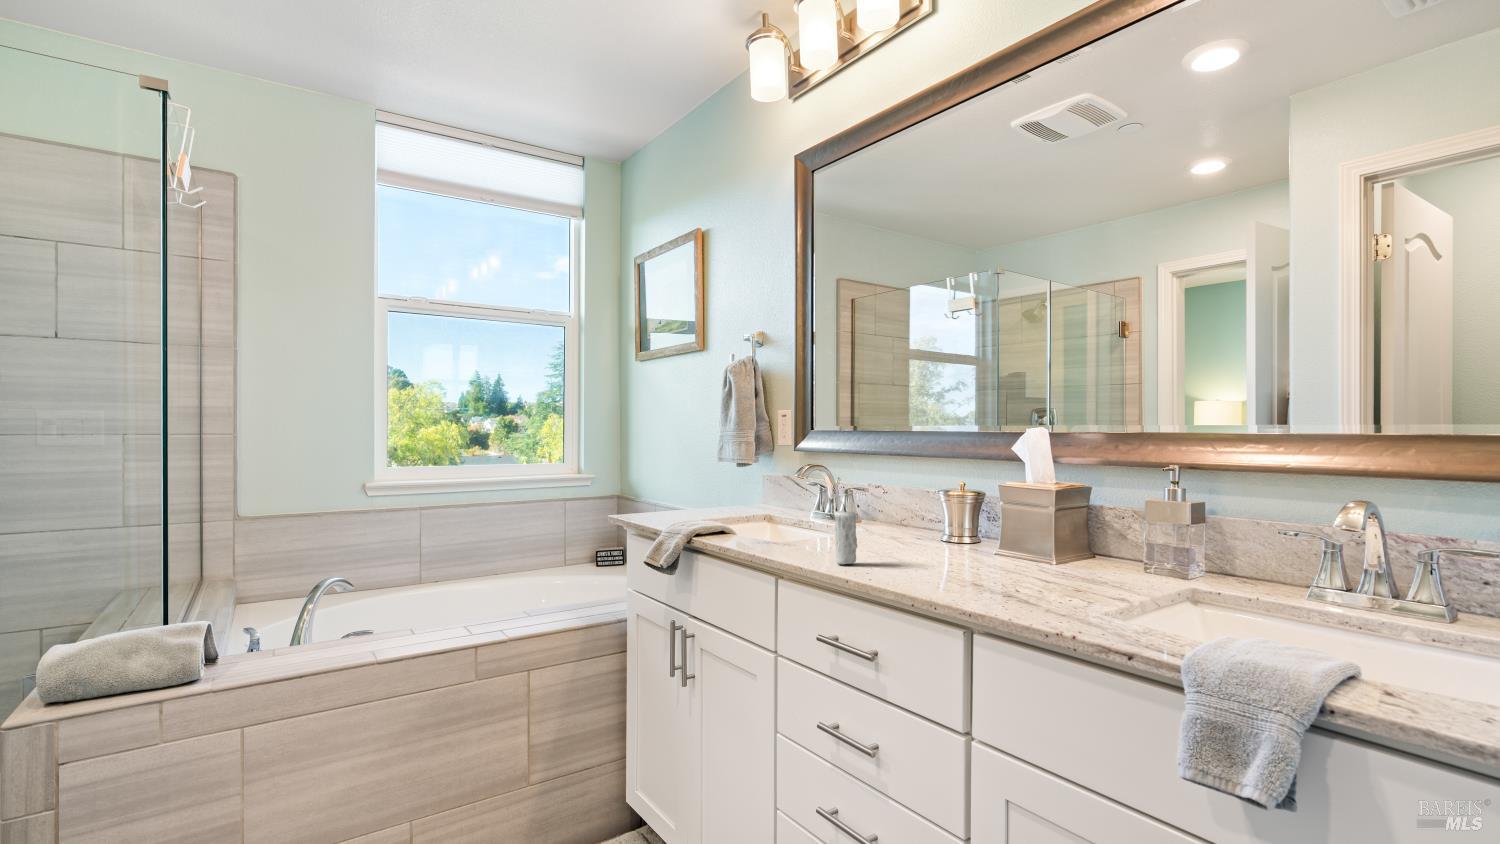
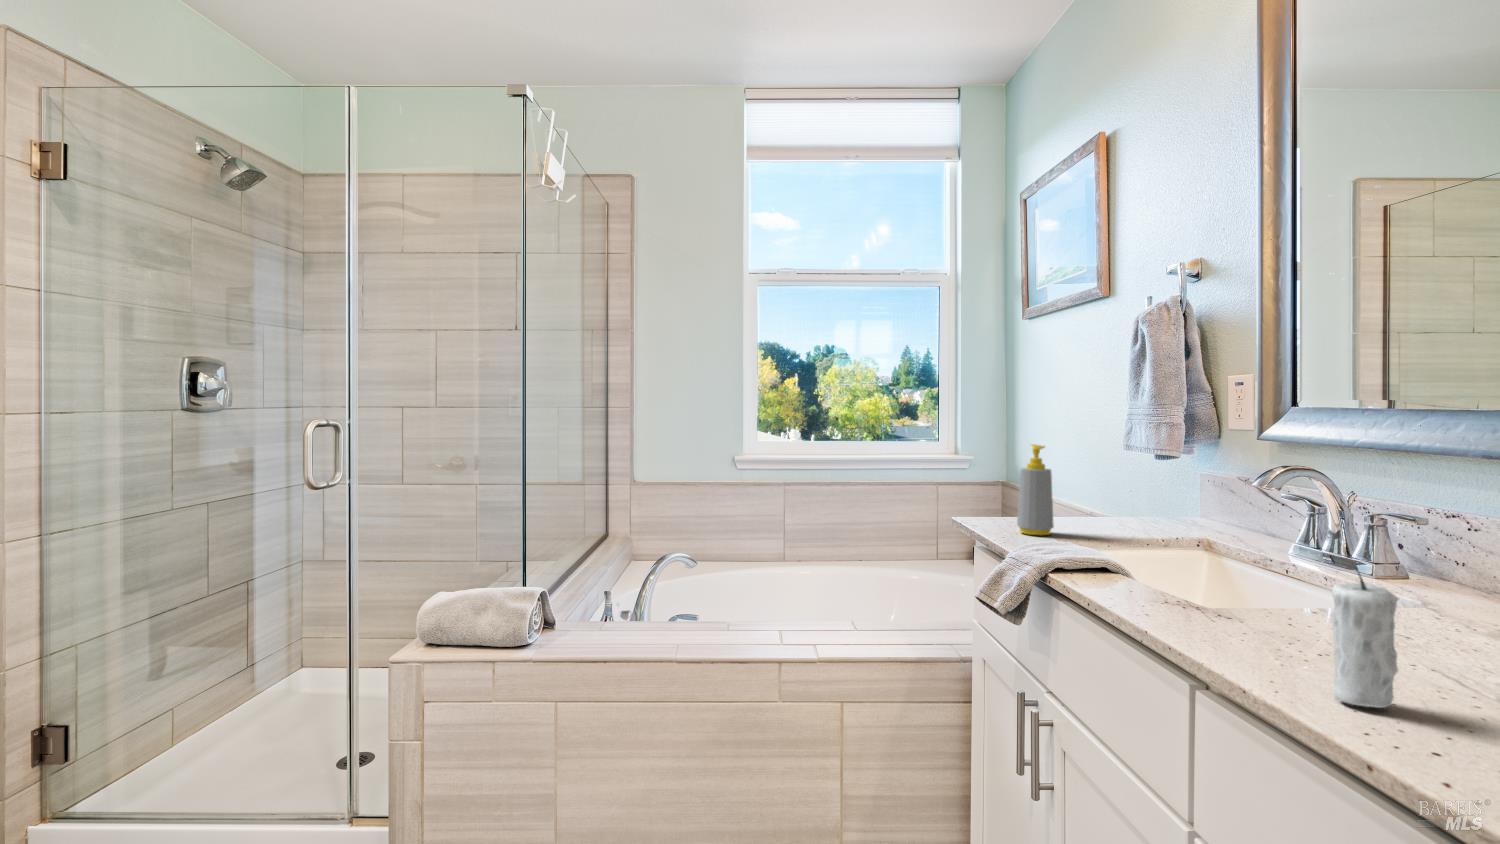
soap bottle: none [660,457,683,520] -> present [1017,444,1054,535]

